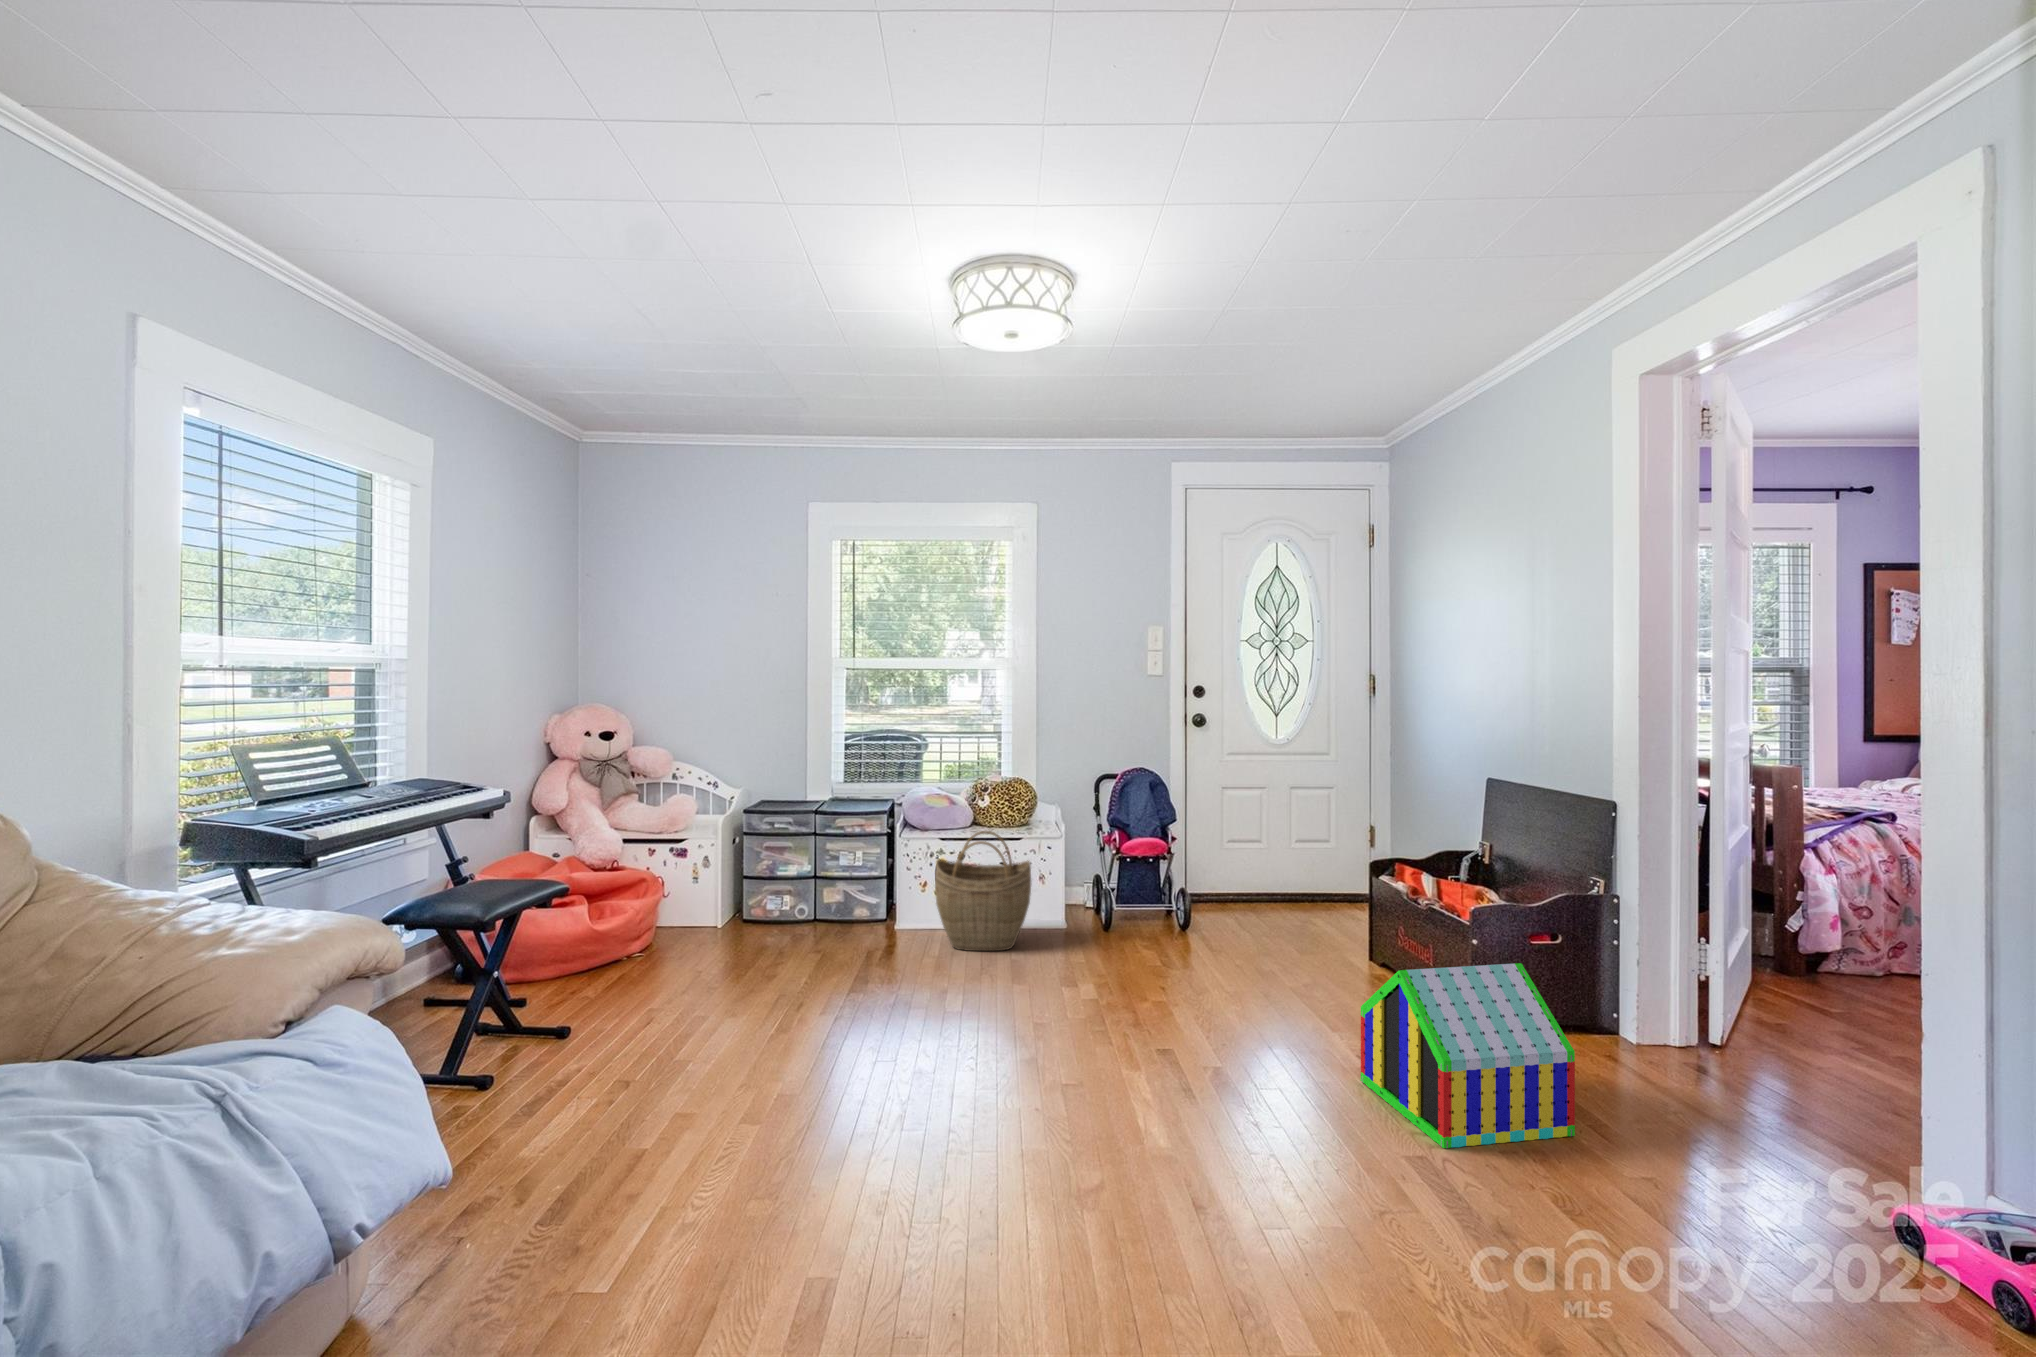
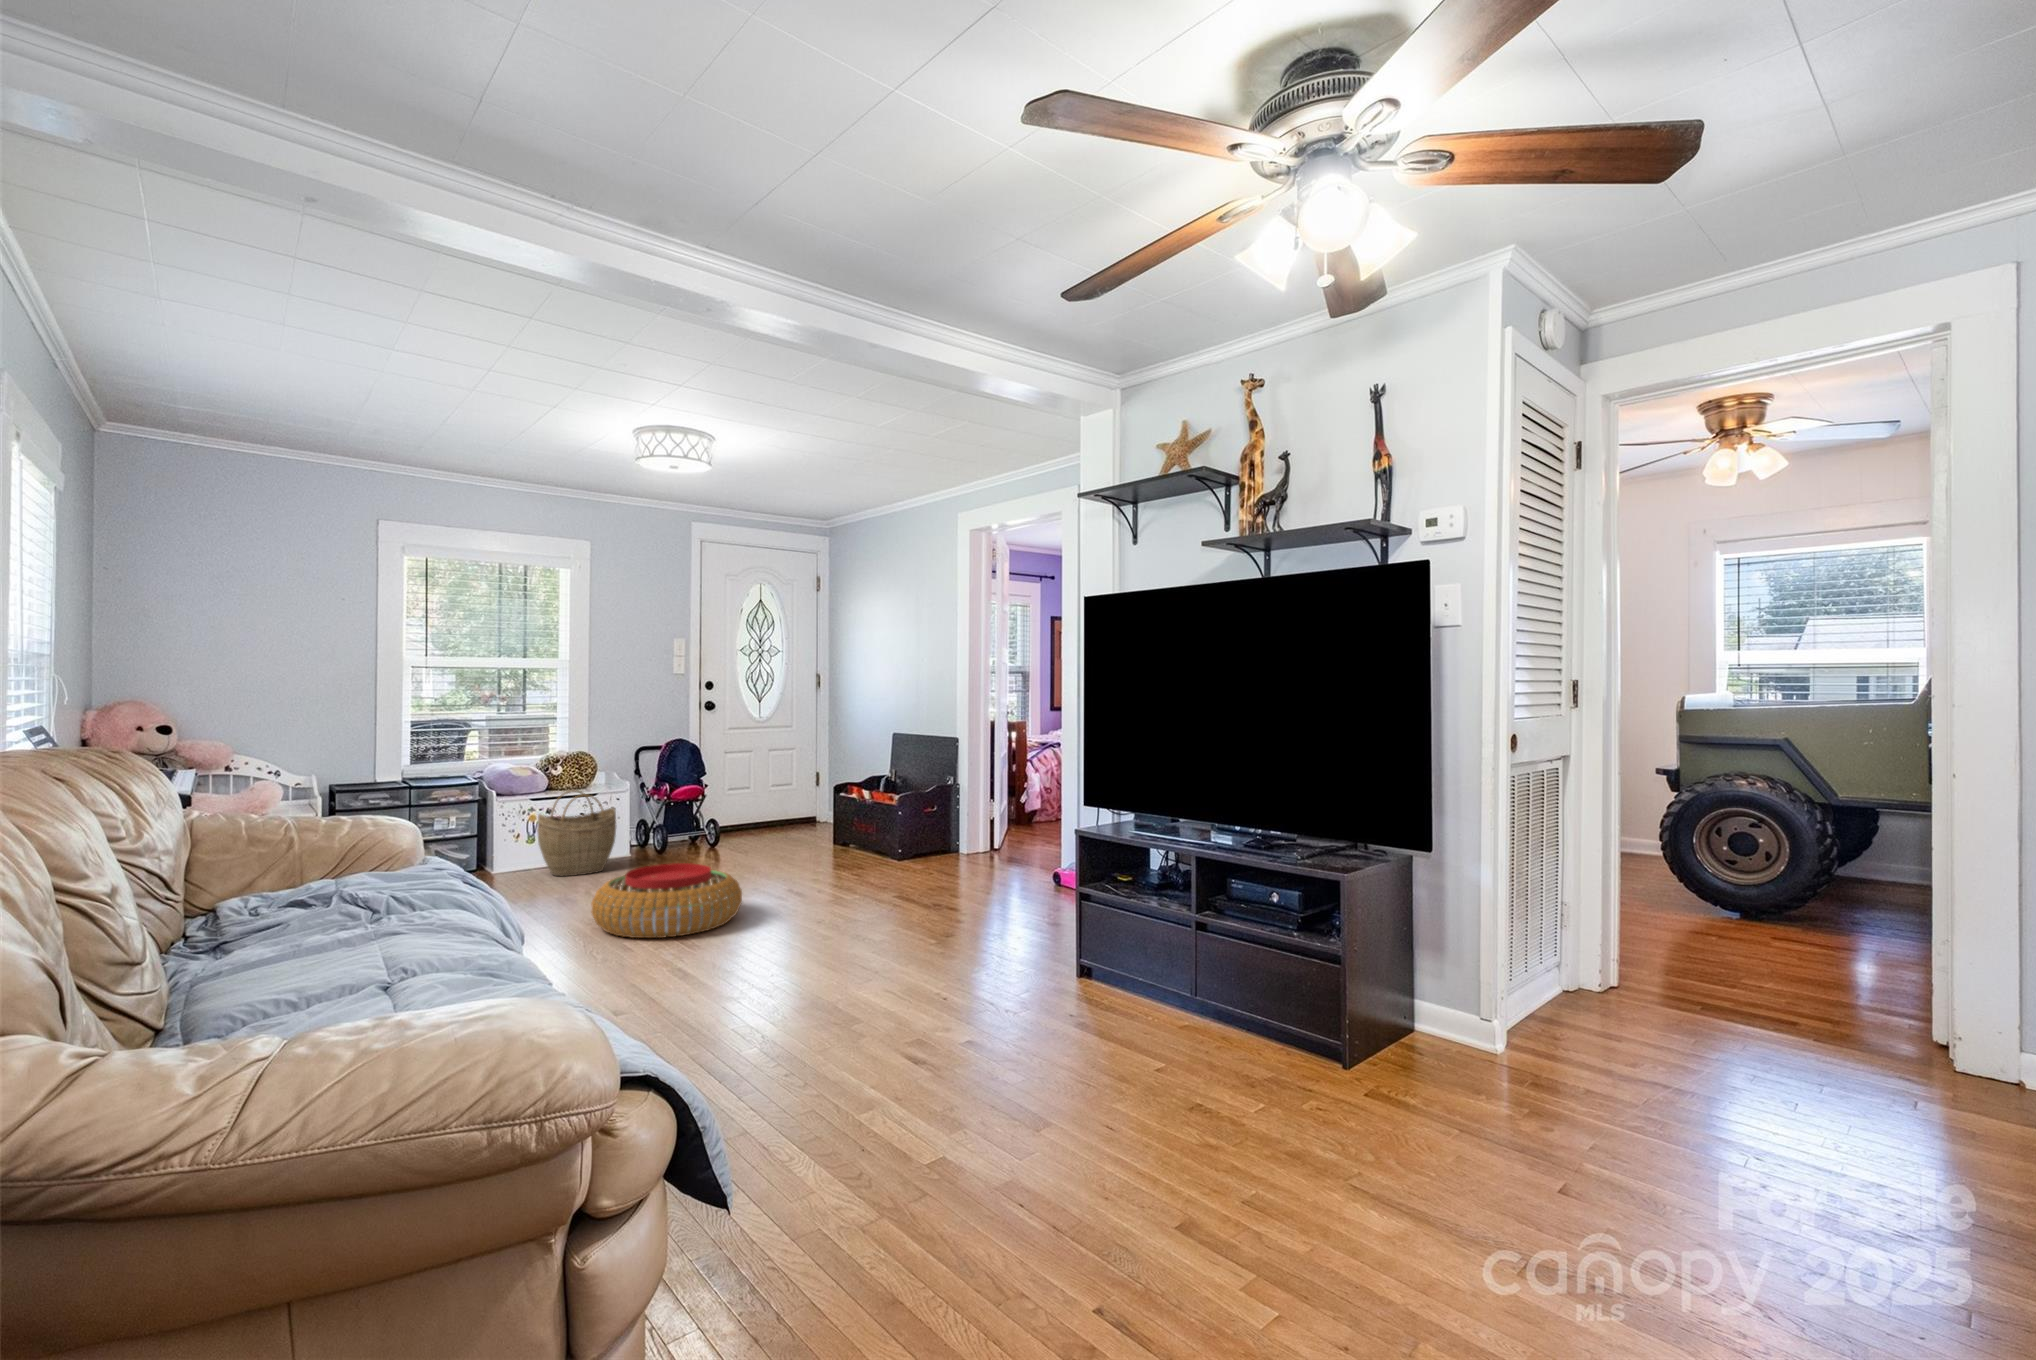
toy house: present [1361,963,1575,1148] -> none [861,811,953,890]
pouf: none [824,995,1075,1167] -> present [592,863,742,938]

